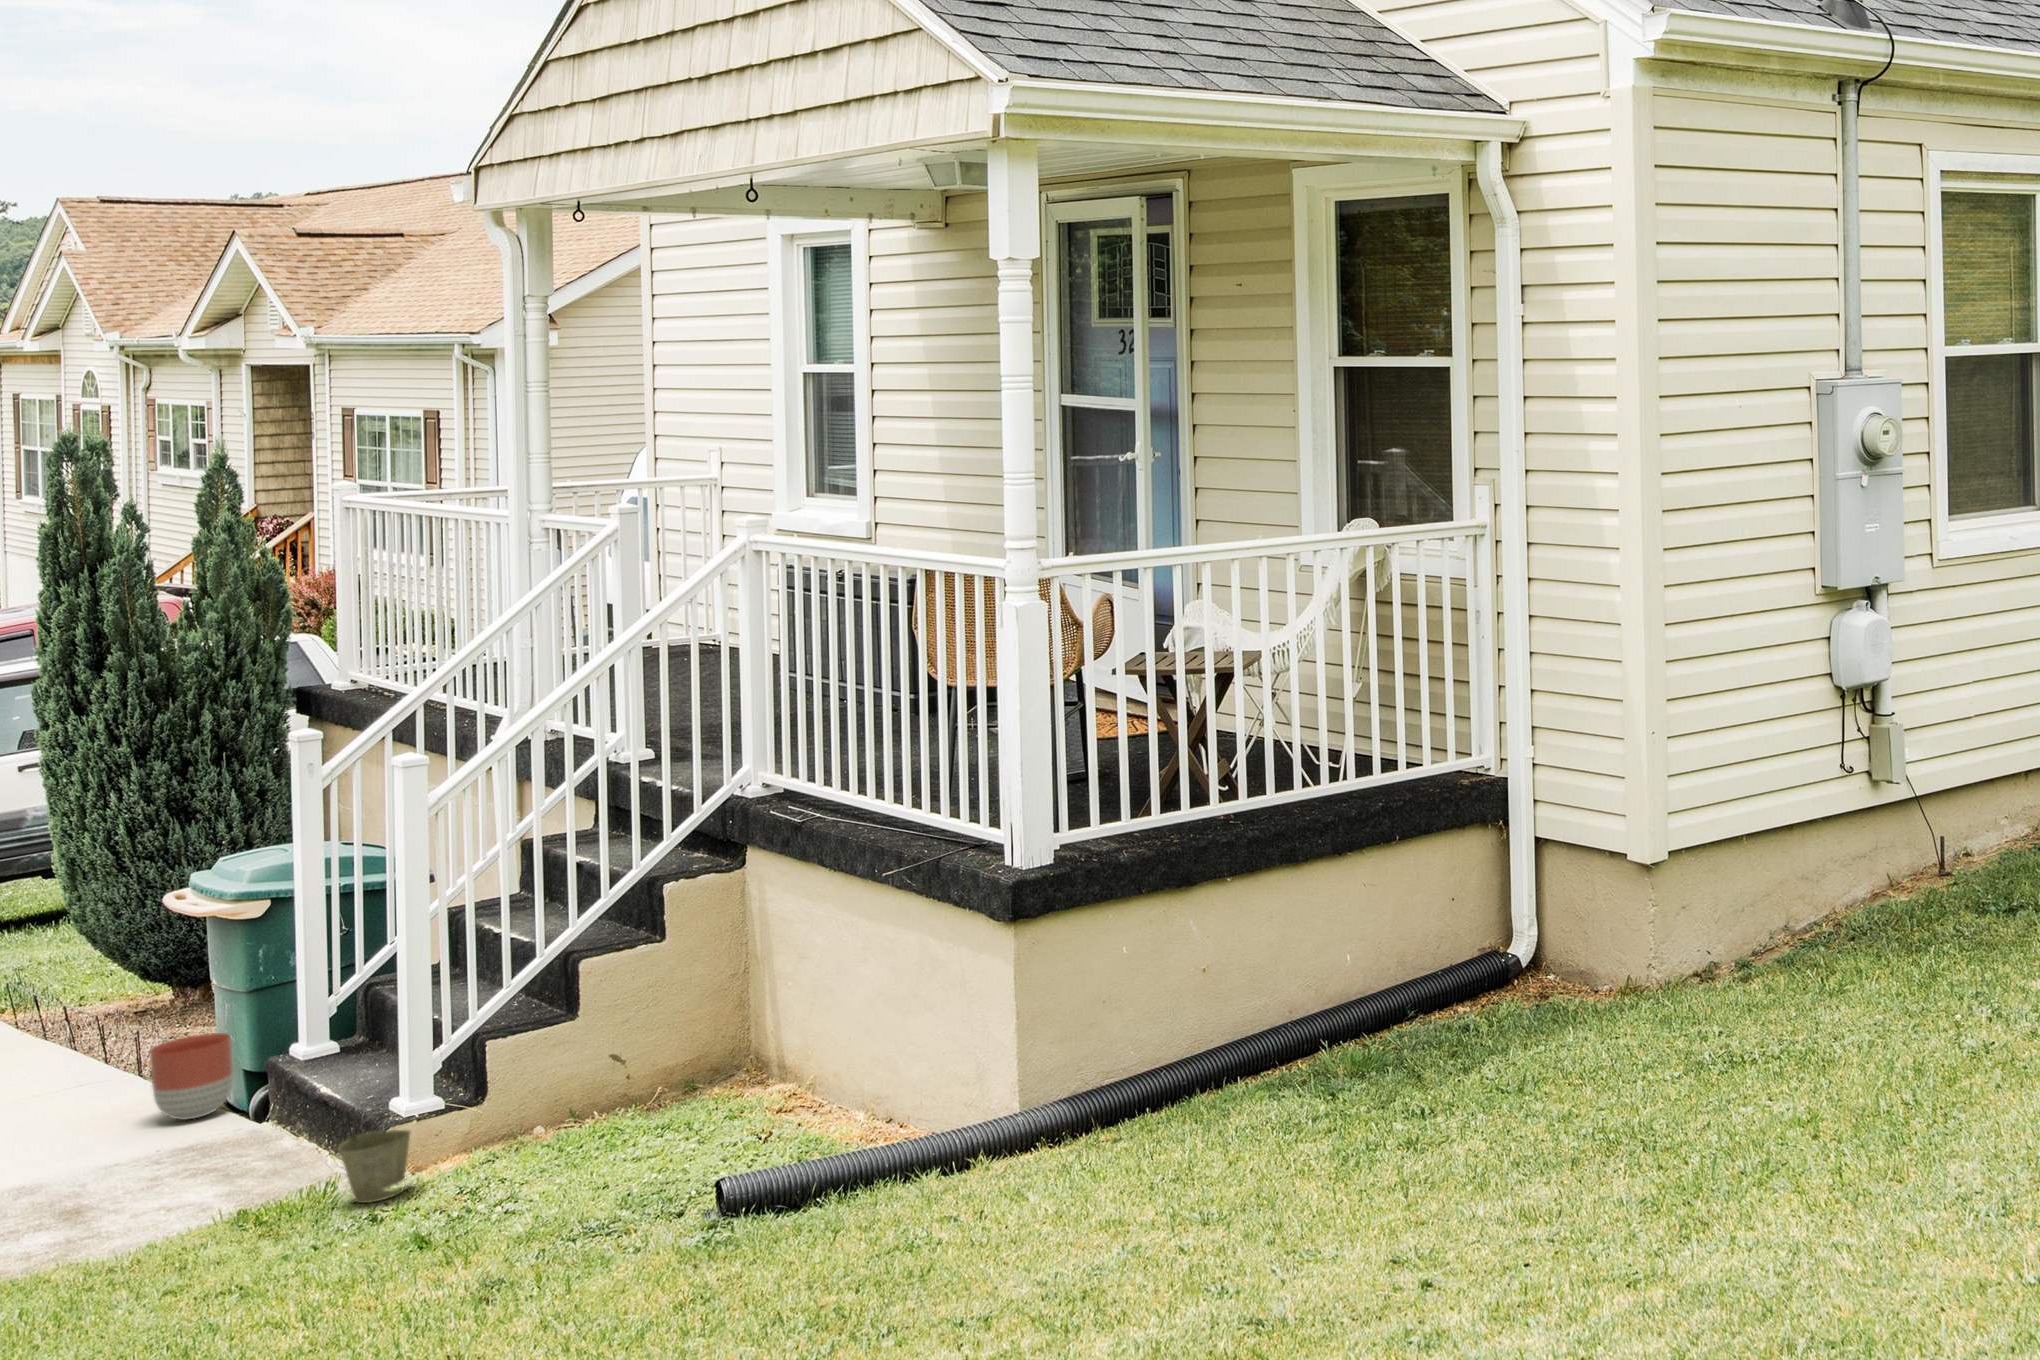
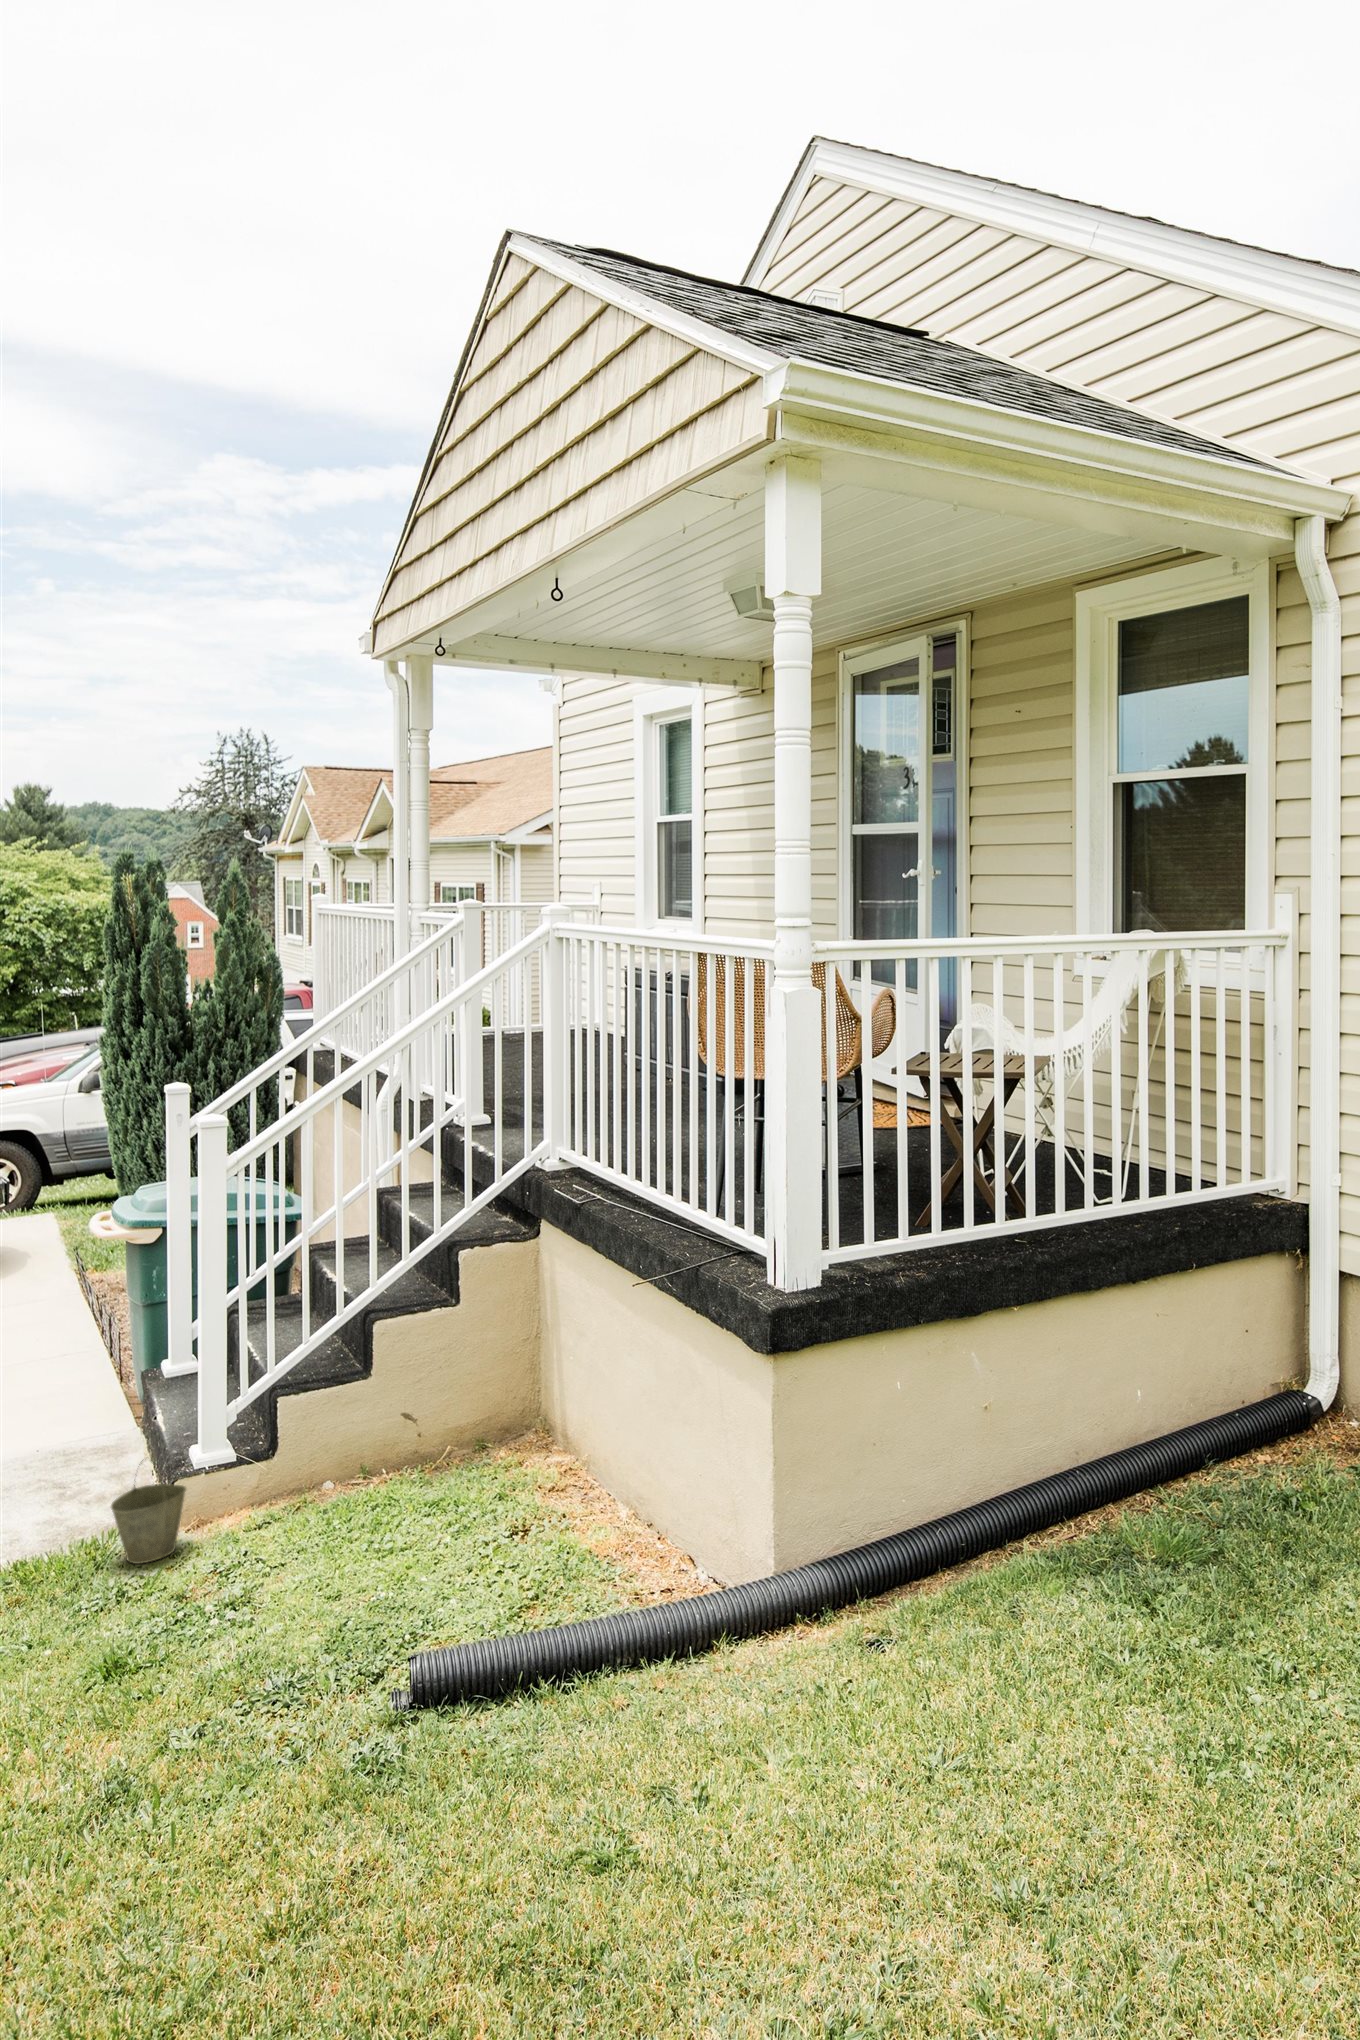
planter: present [150,1033,233,1120] -> none [64,1335,133,1411]

